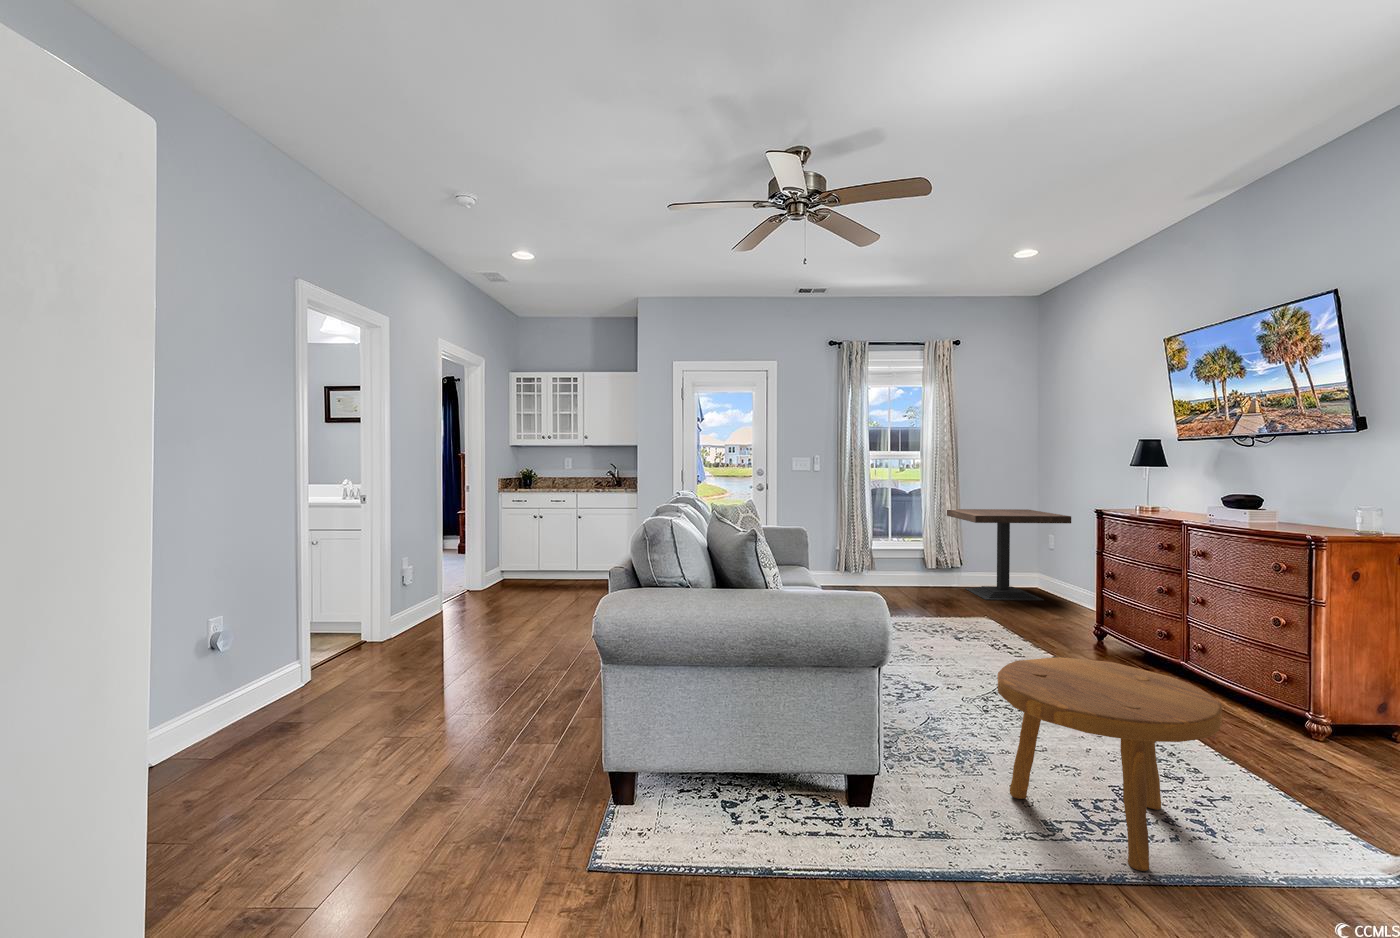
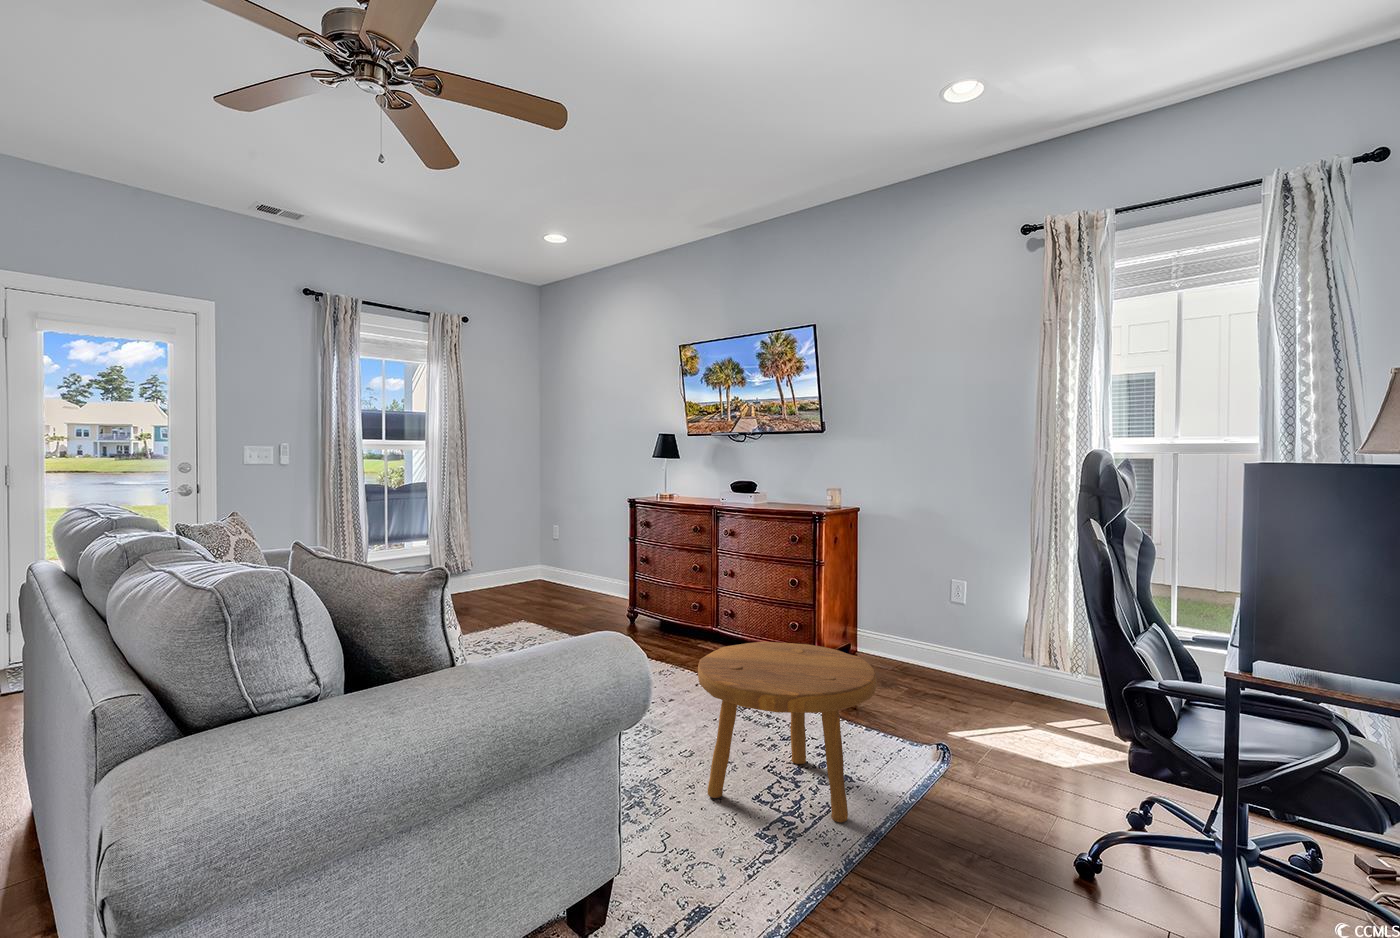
side table: present [947,509,1071,601] -> none [450,501,581,600]

